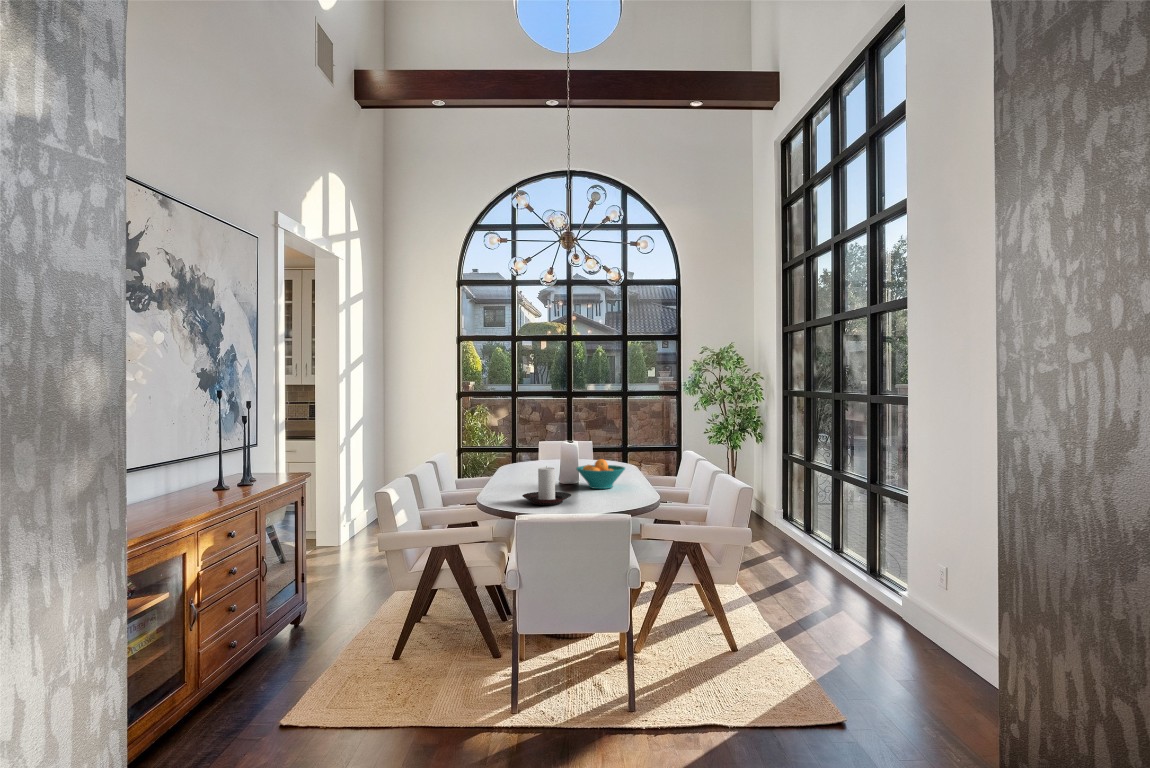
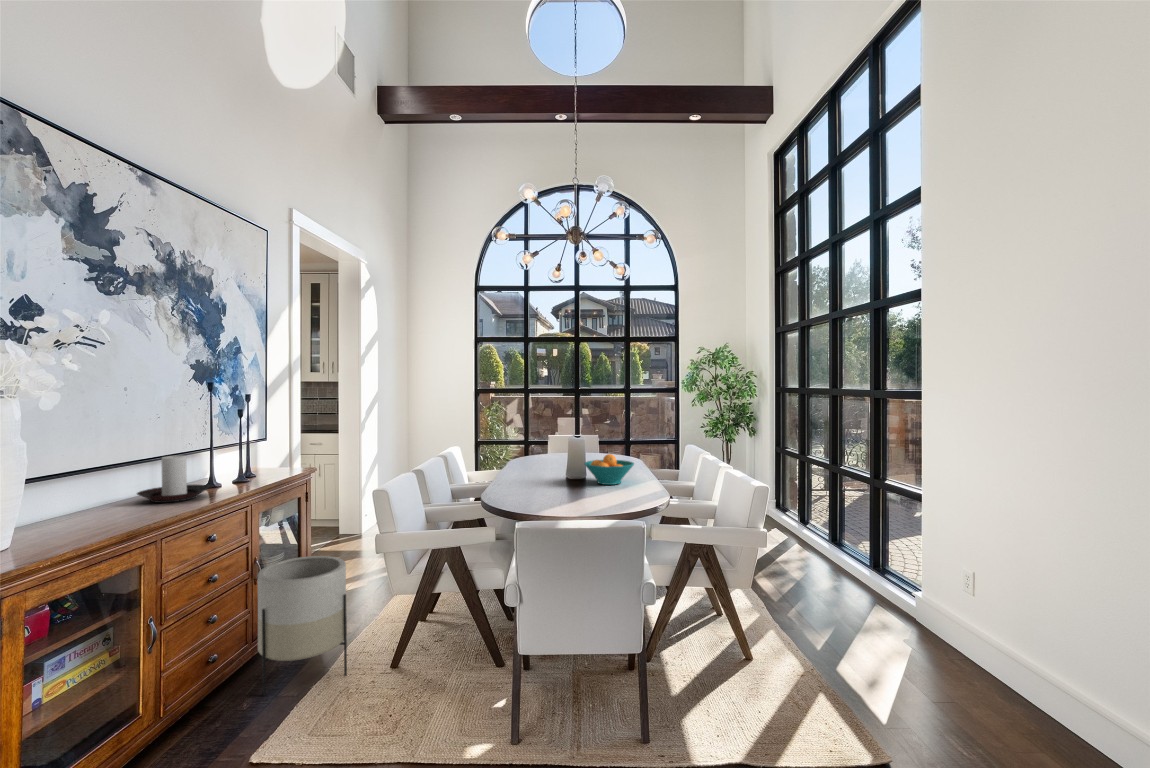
candle holder: present [522,467,571,505] -> present [137,456,210,503]
planter: none [270,556,352,683] -> present [258,556,347,696]

